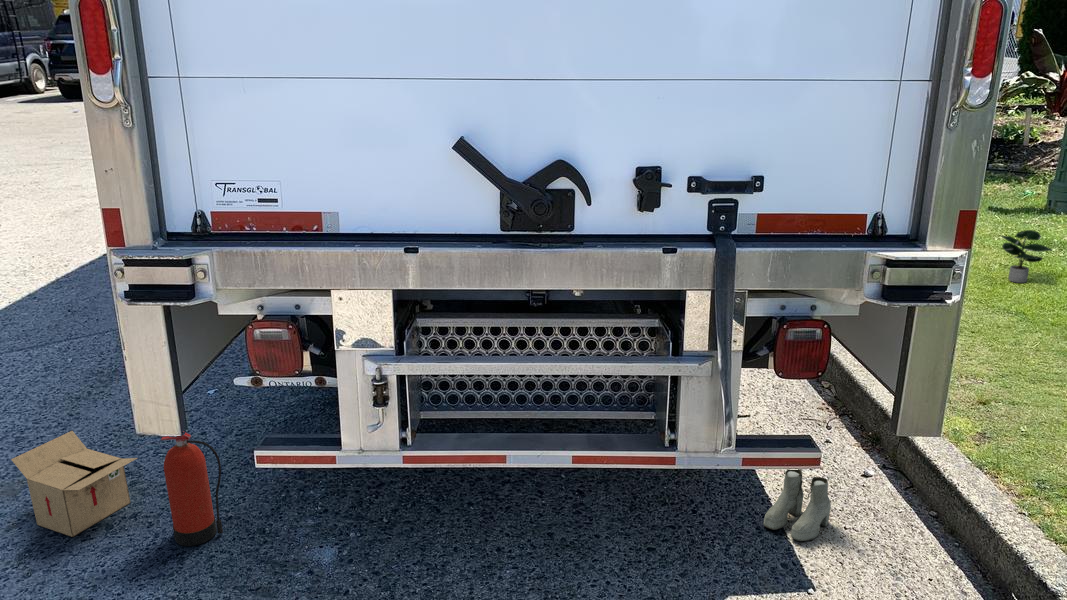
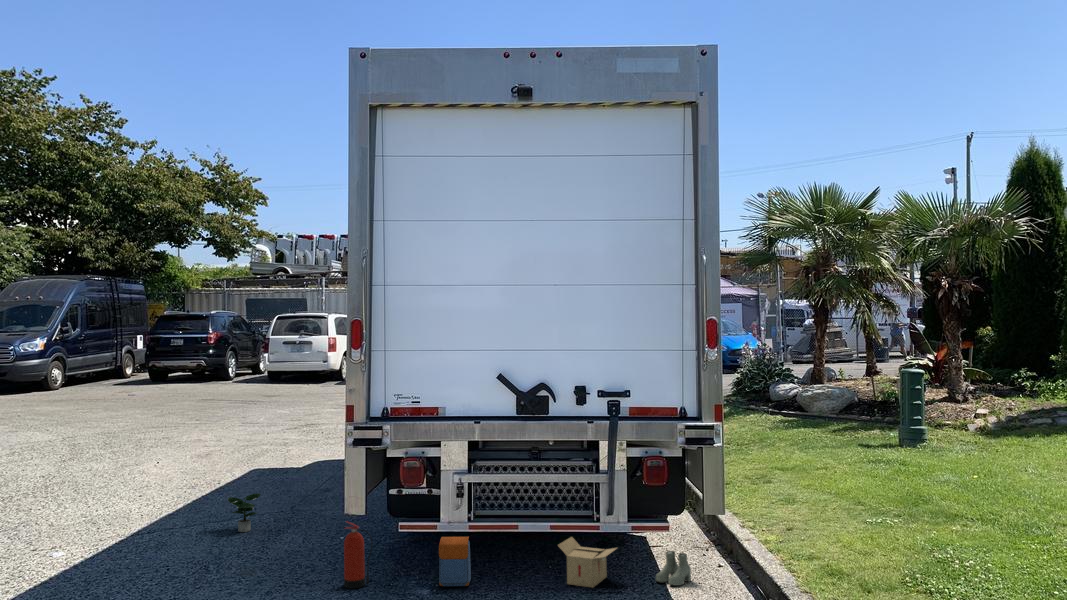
potted plant: present [1002,230,1052,283] -> present [228,493,261,532]
cardboard box: present [11,431,138,537] -> present [558,537,617,588]
backpack: none [350,447,417,539] -> present [439,537,471,586]

